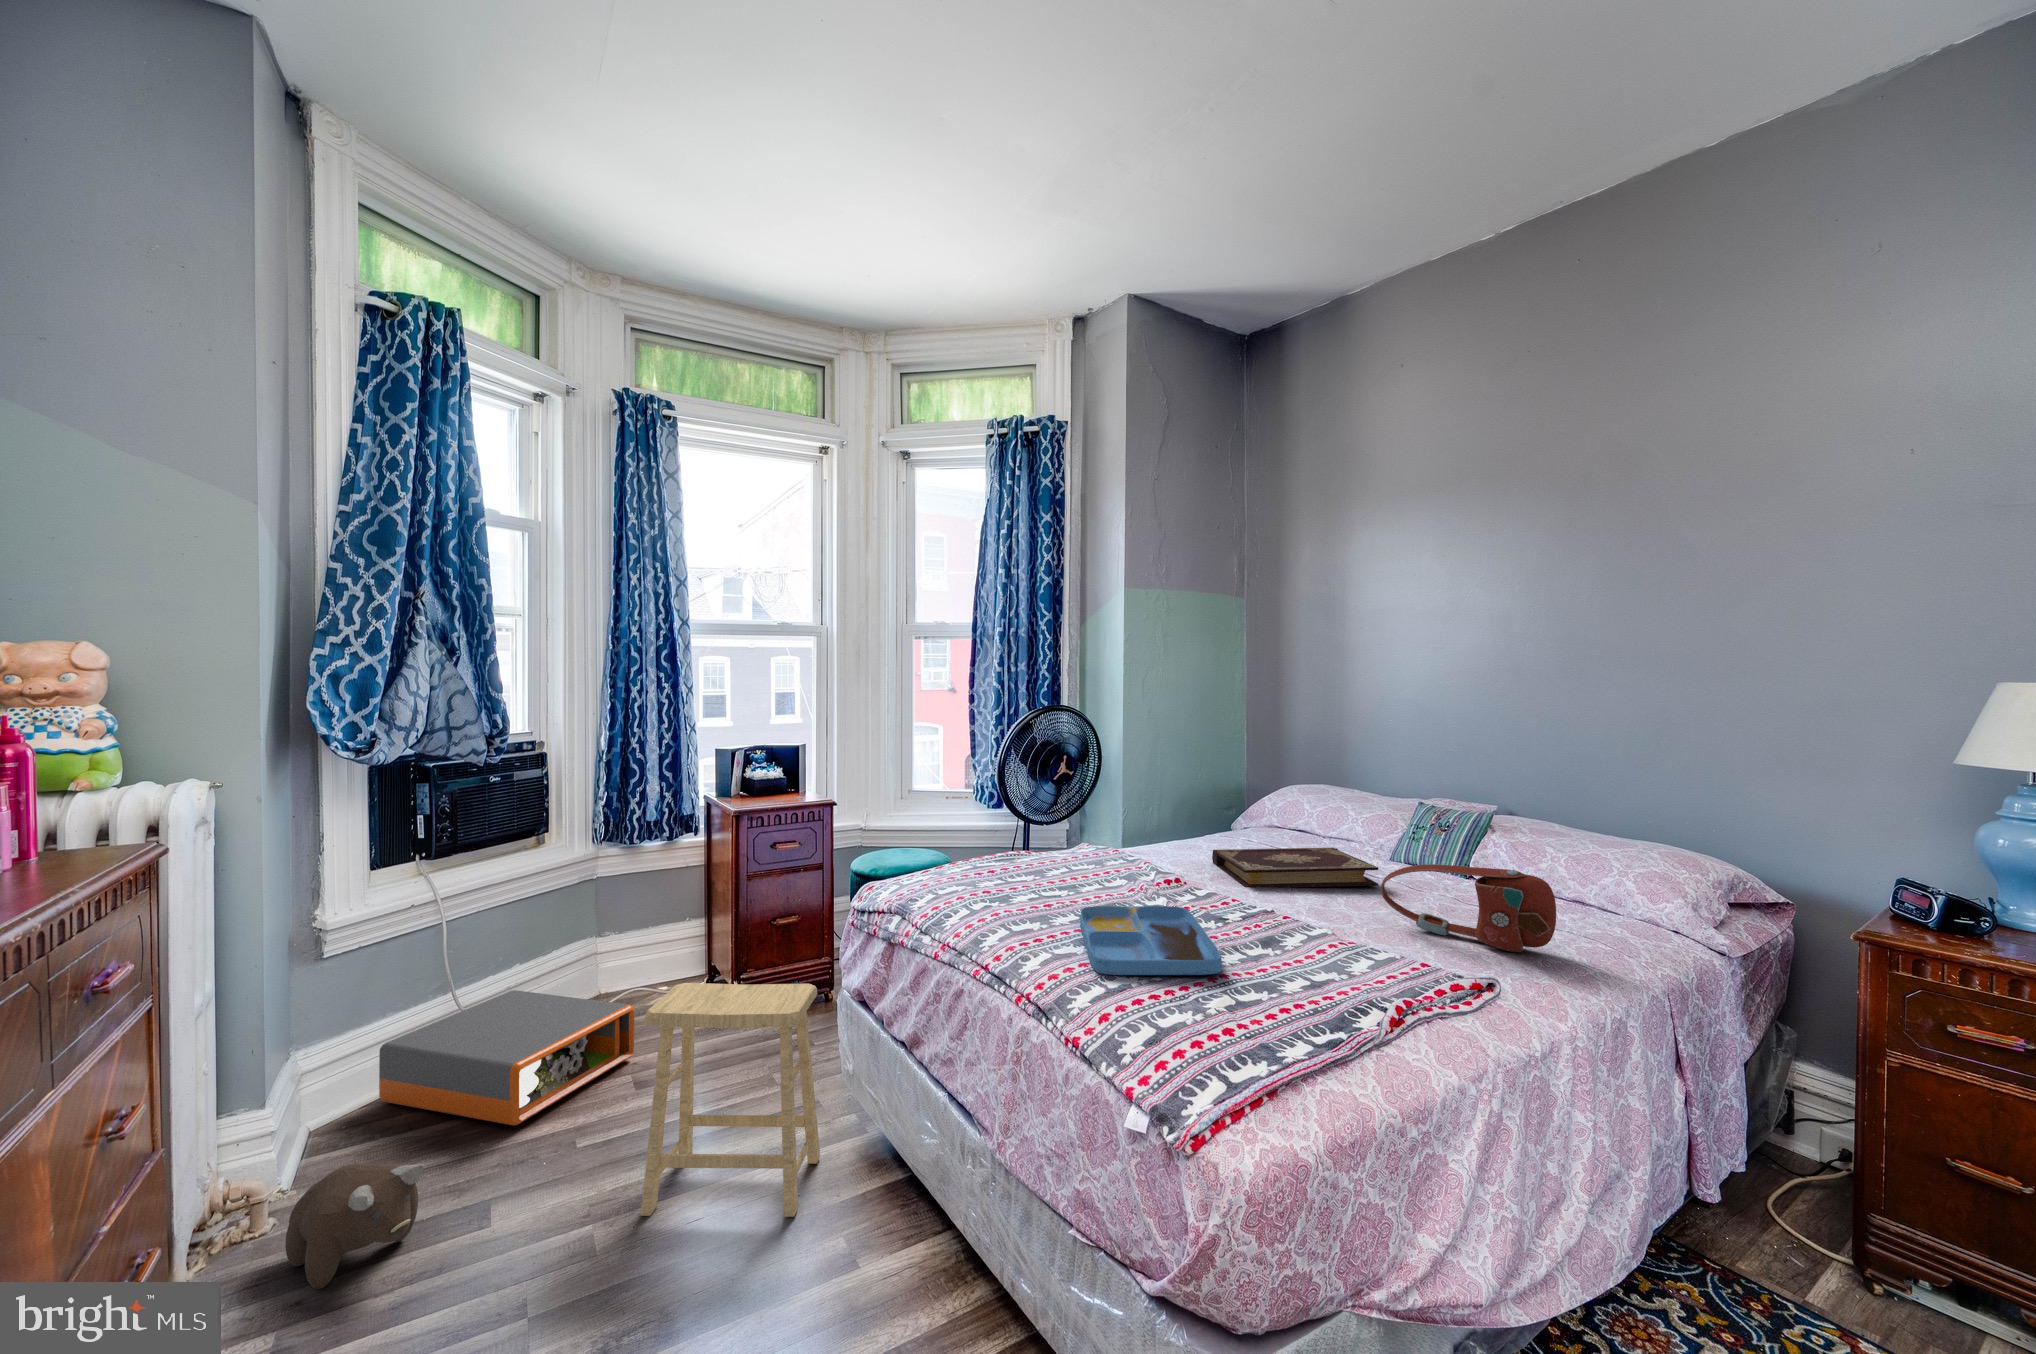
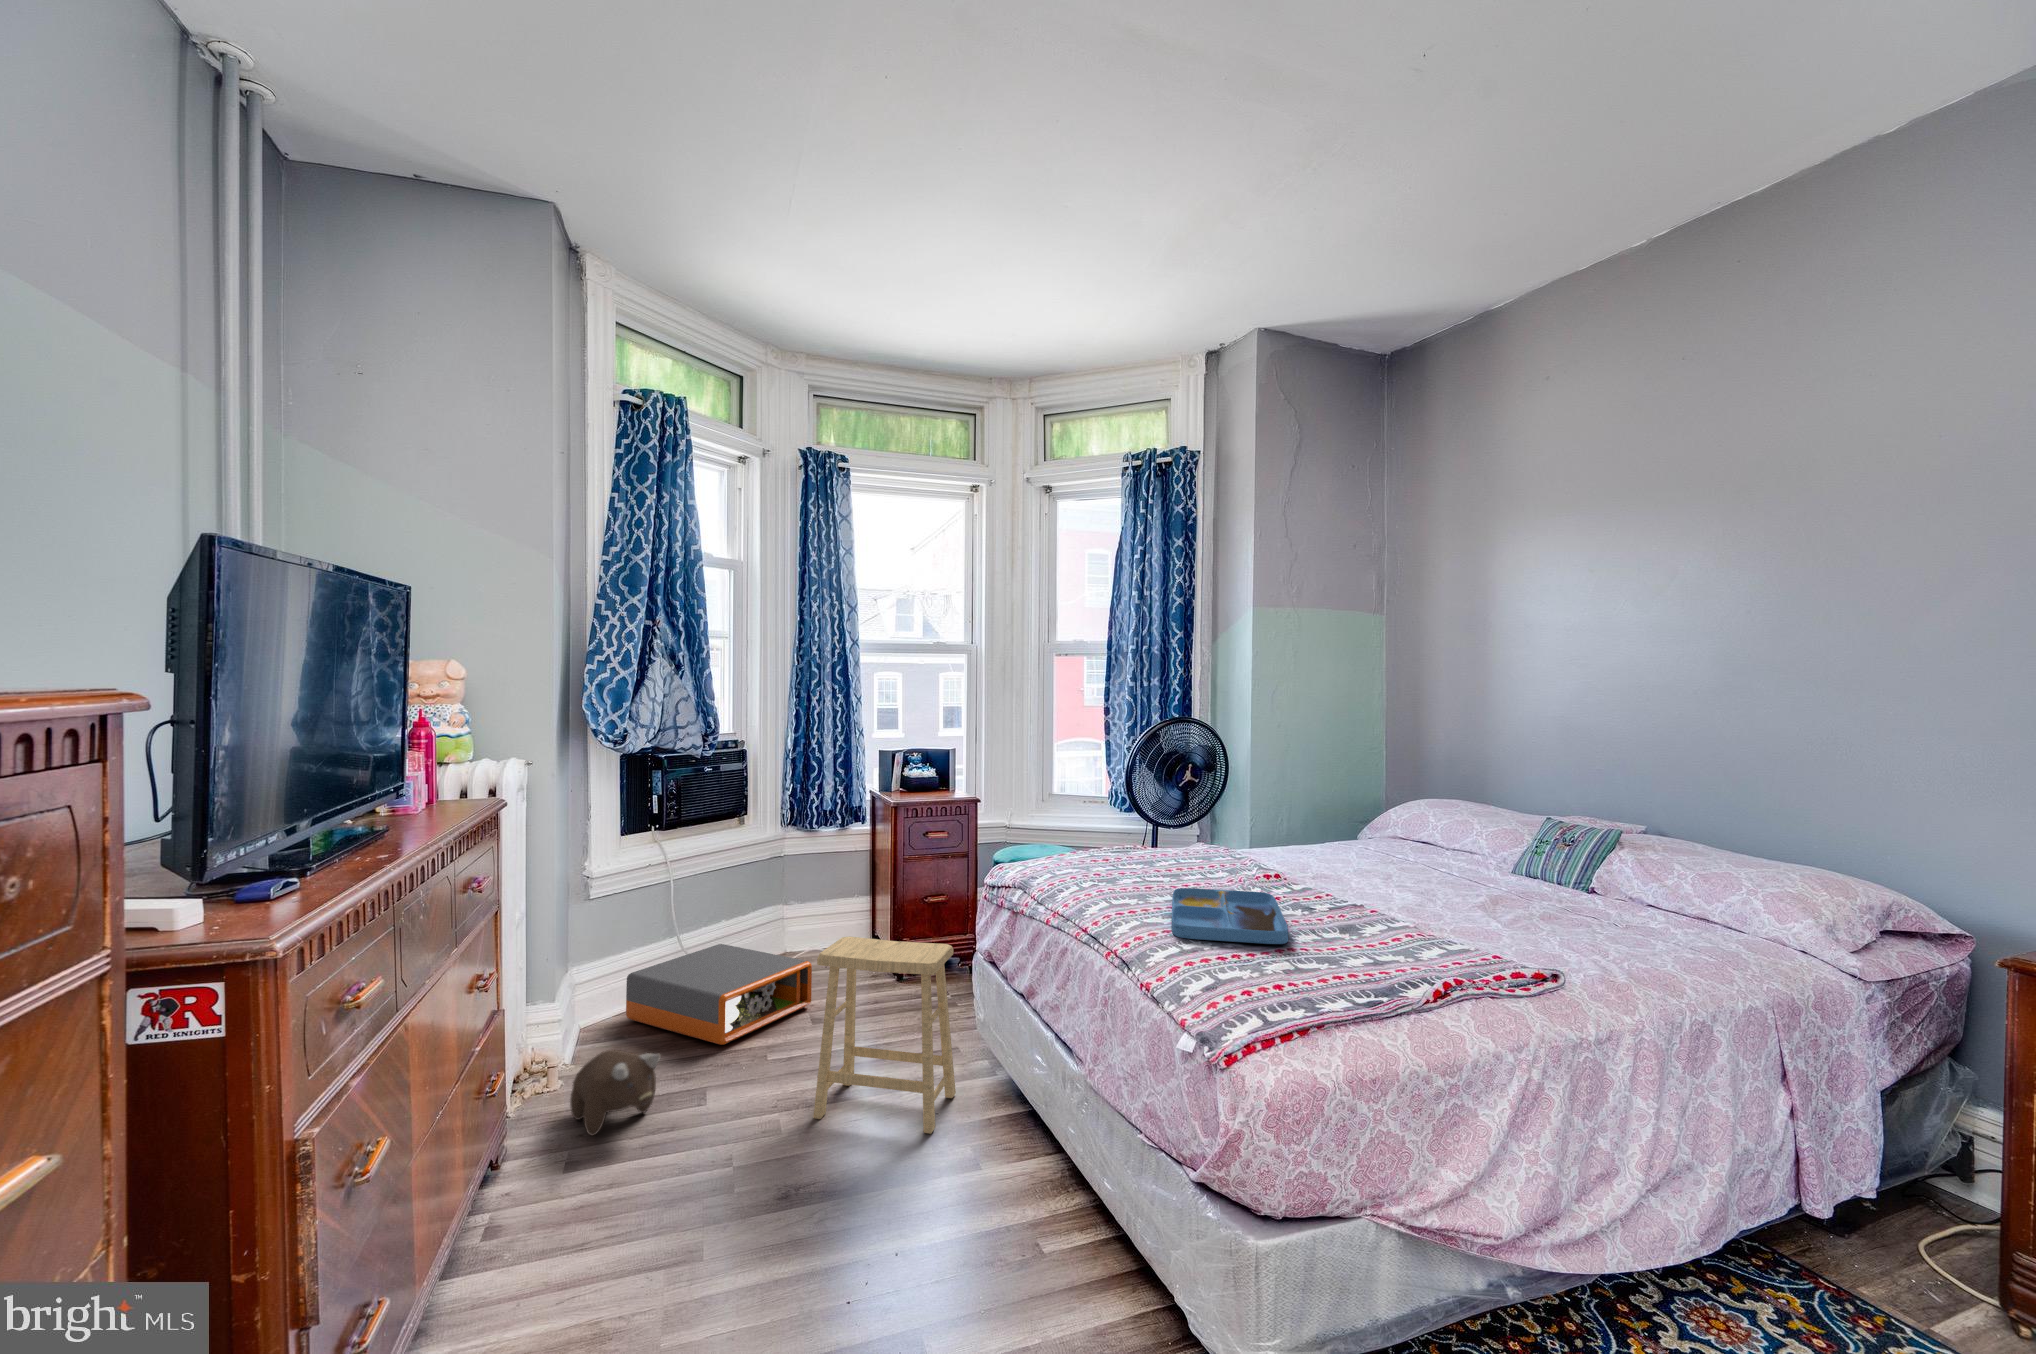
book: present [1212,847,1378,888] -> none [1320,851,1483,891]
handbag: present [1381,864,1556,952] -> none [1468,865,1643,951]

